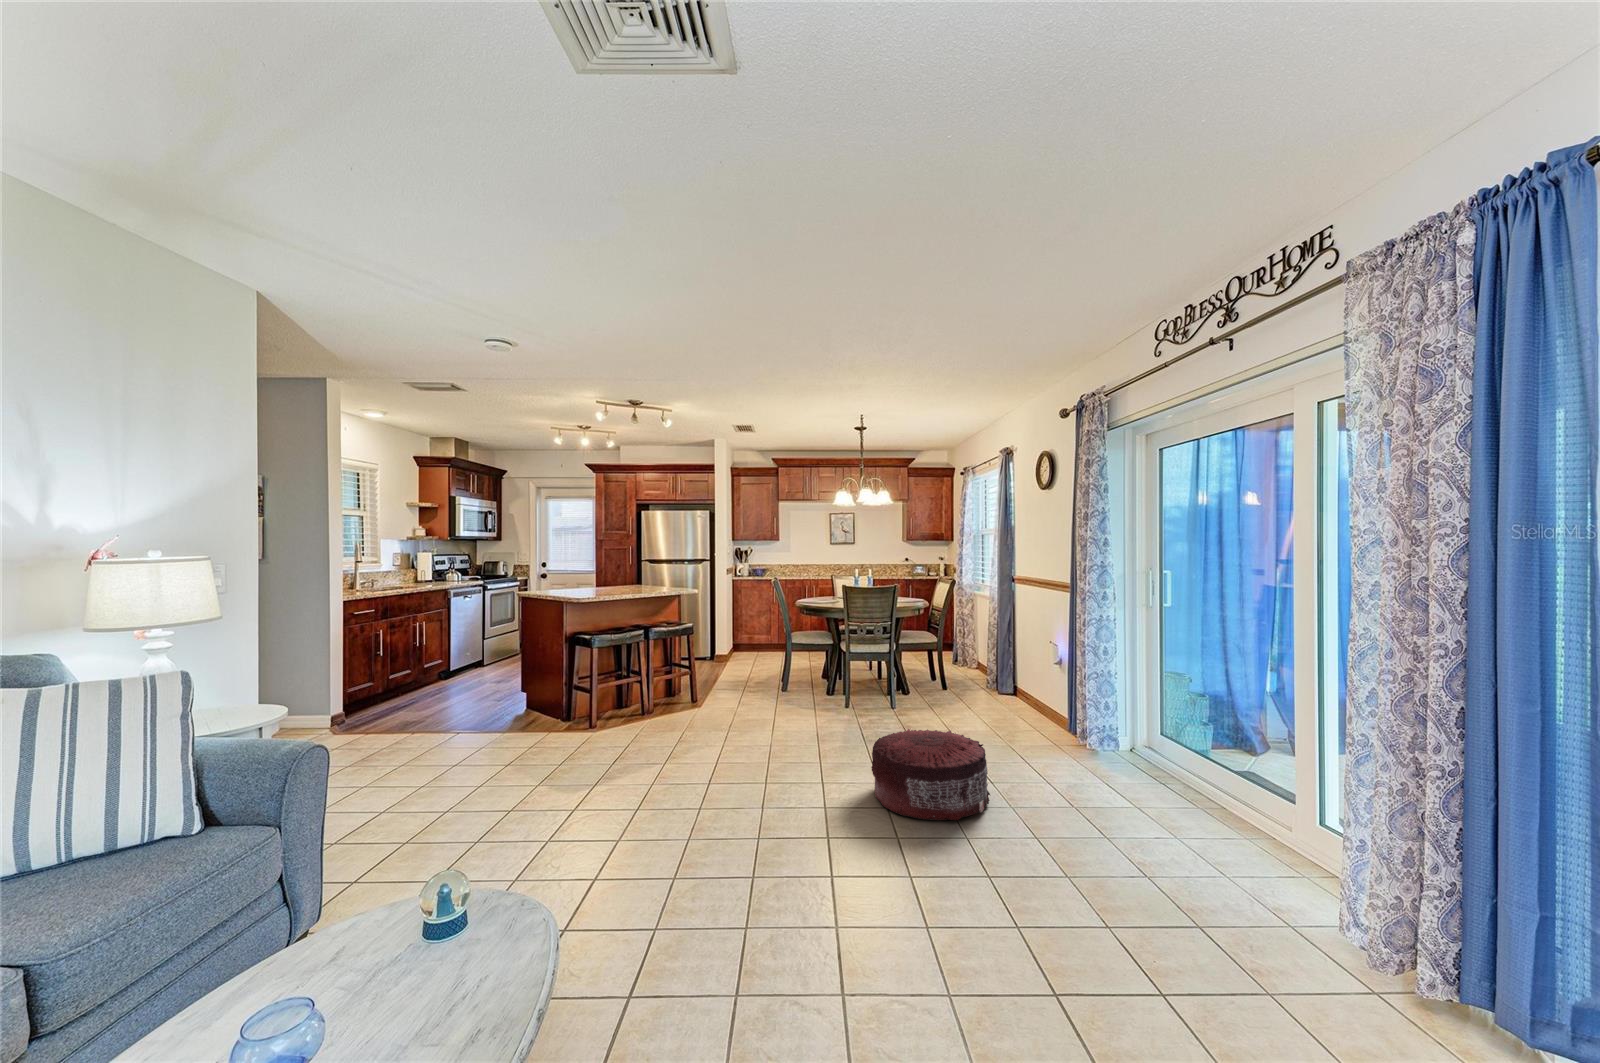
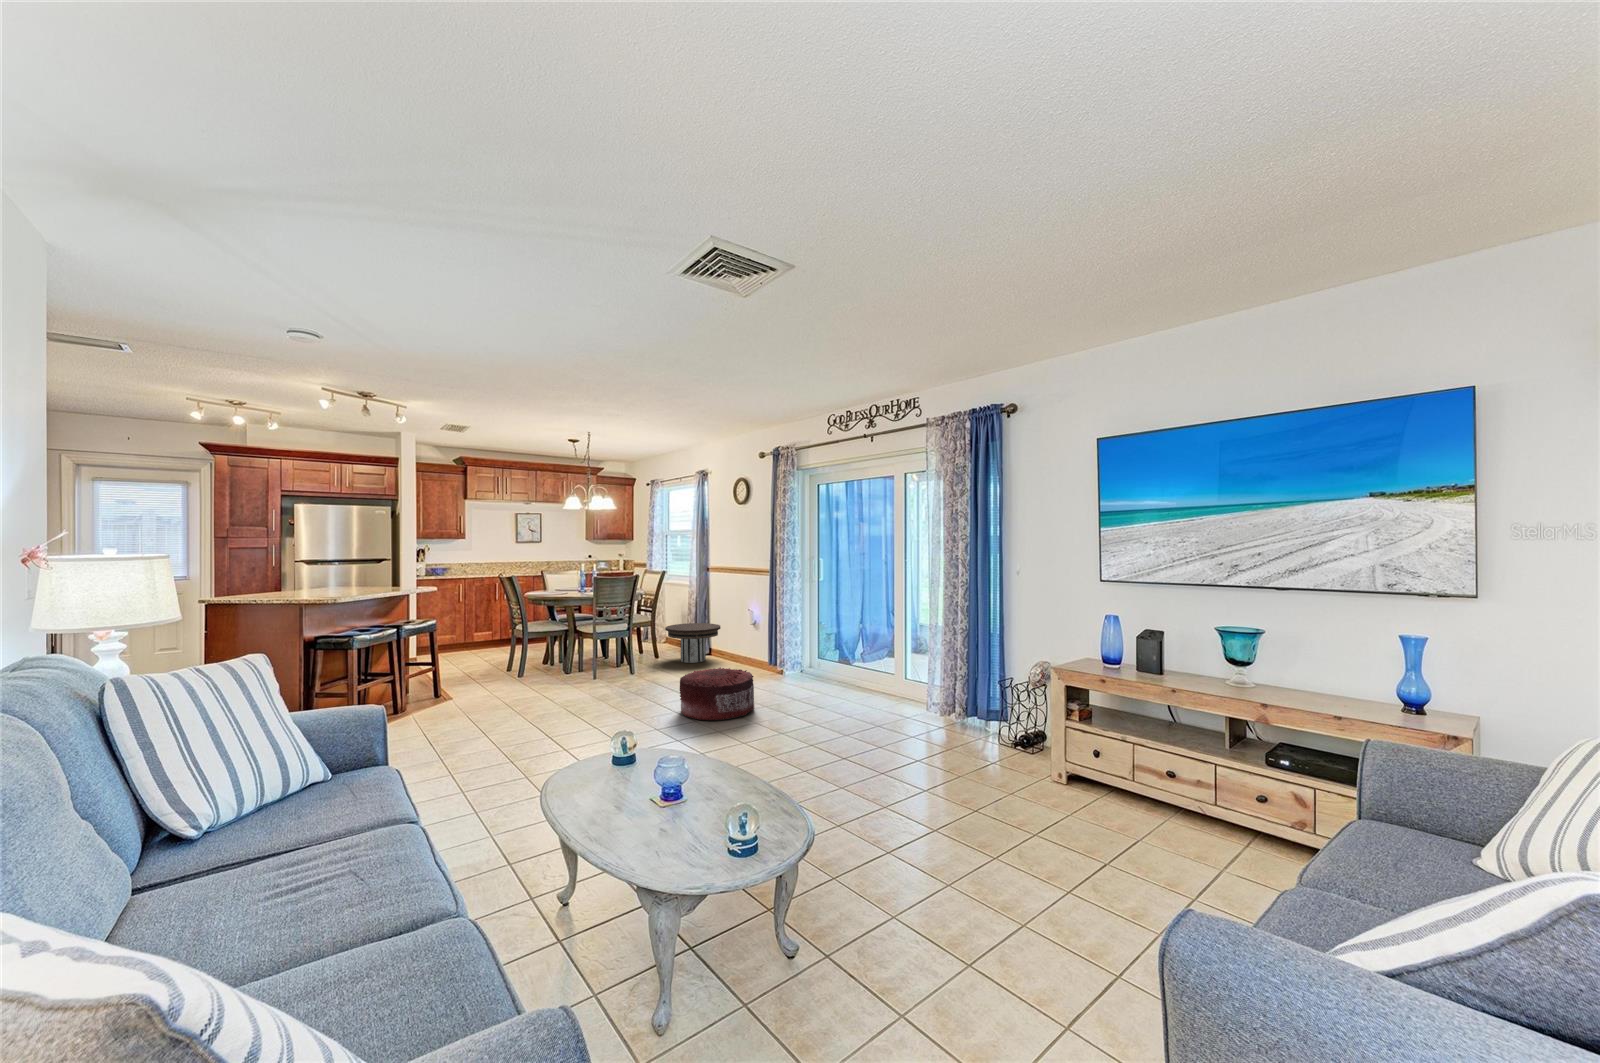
side table: none [947,652,1024,708] -> present [665,623,721,663]

